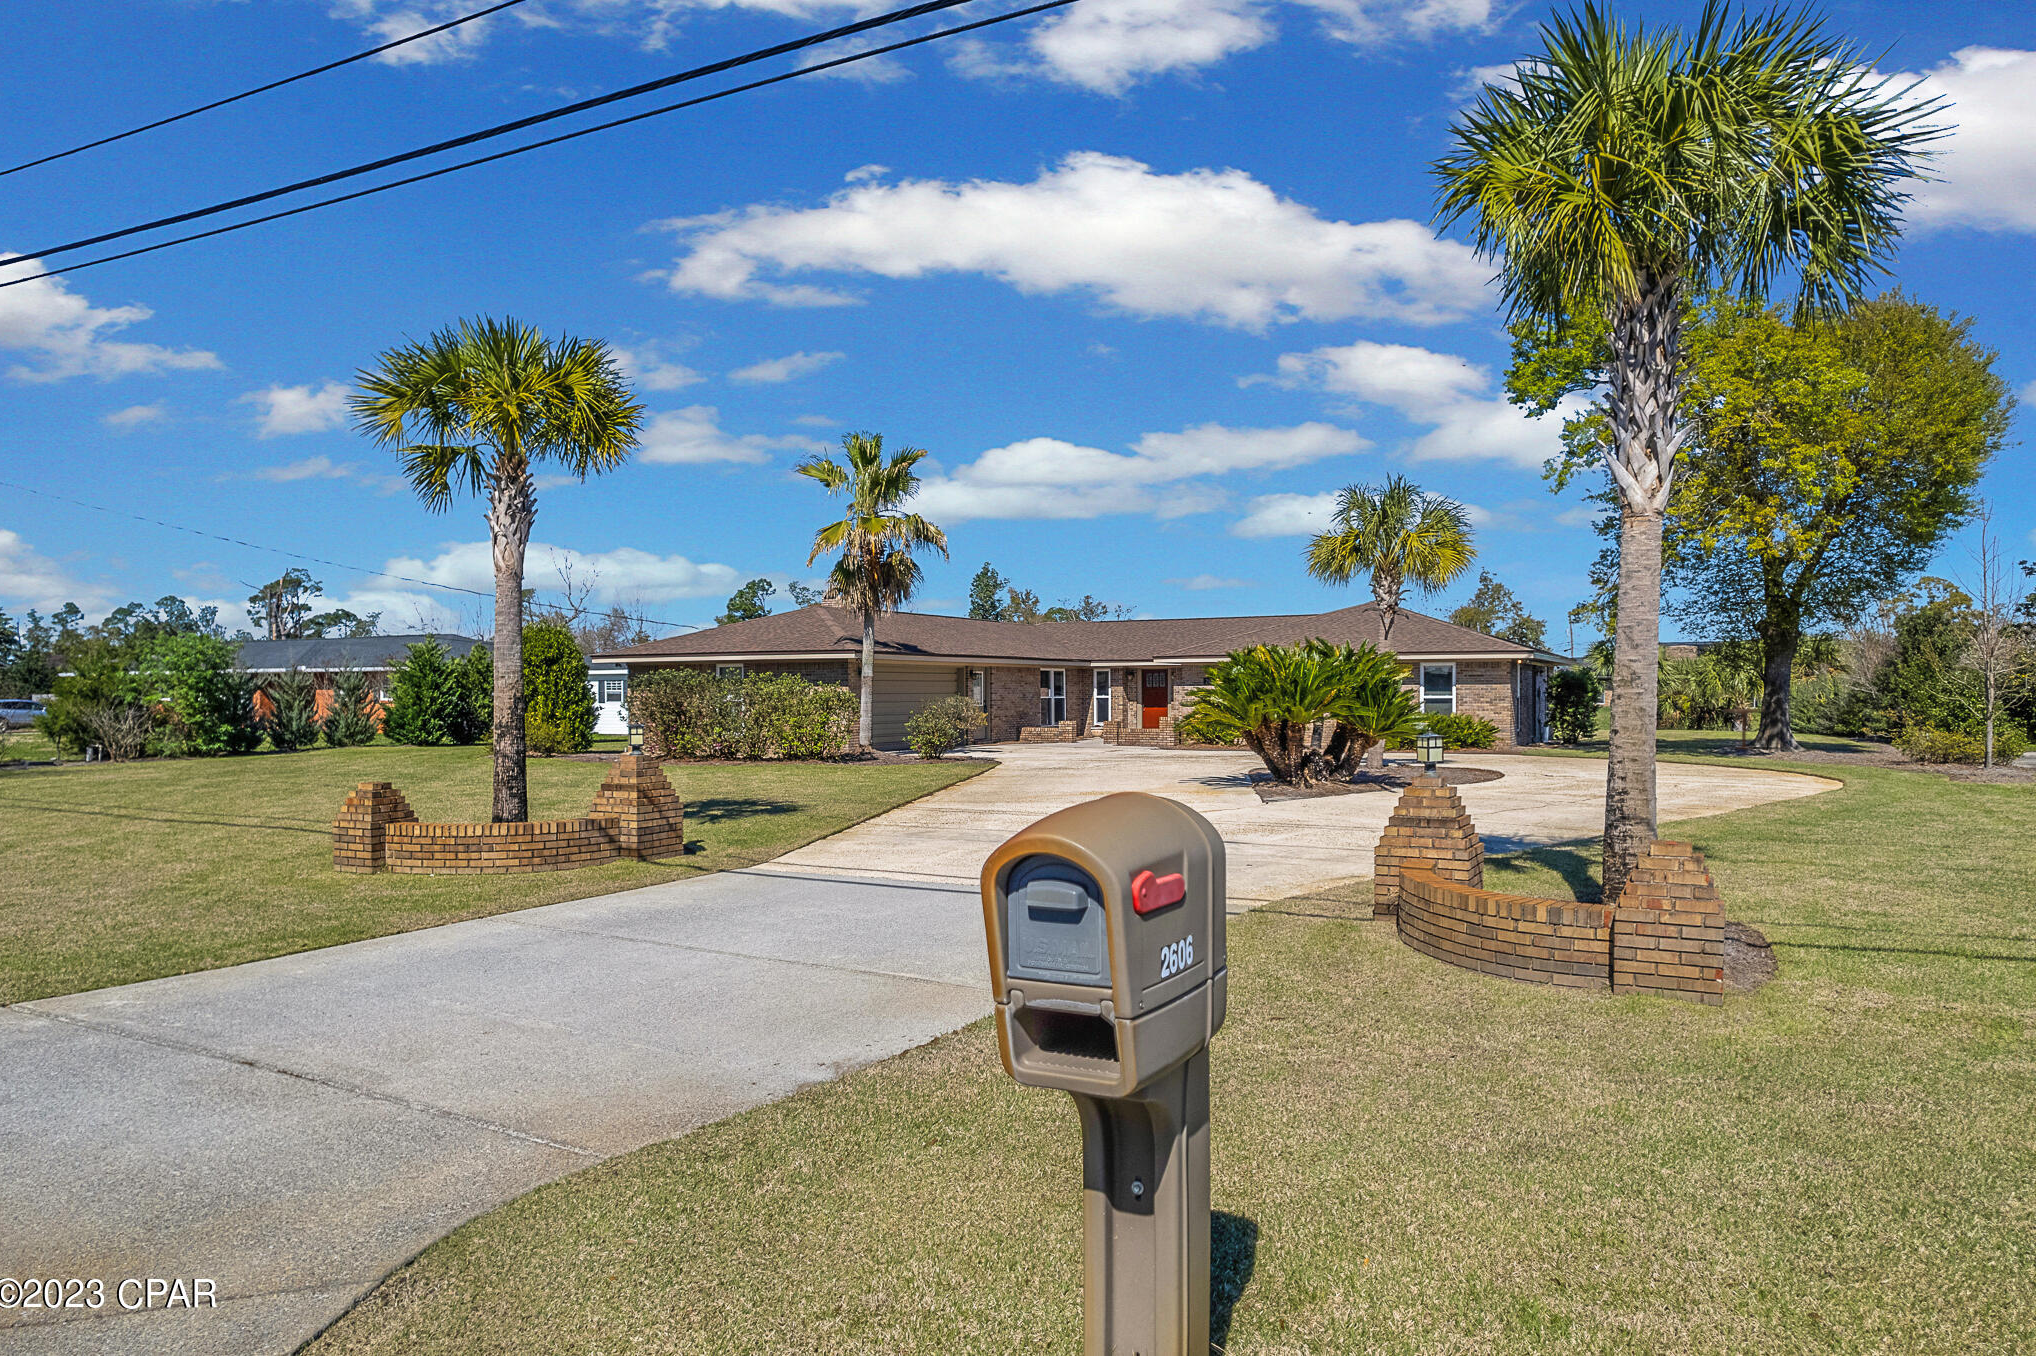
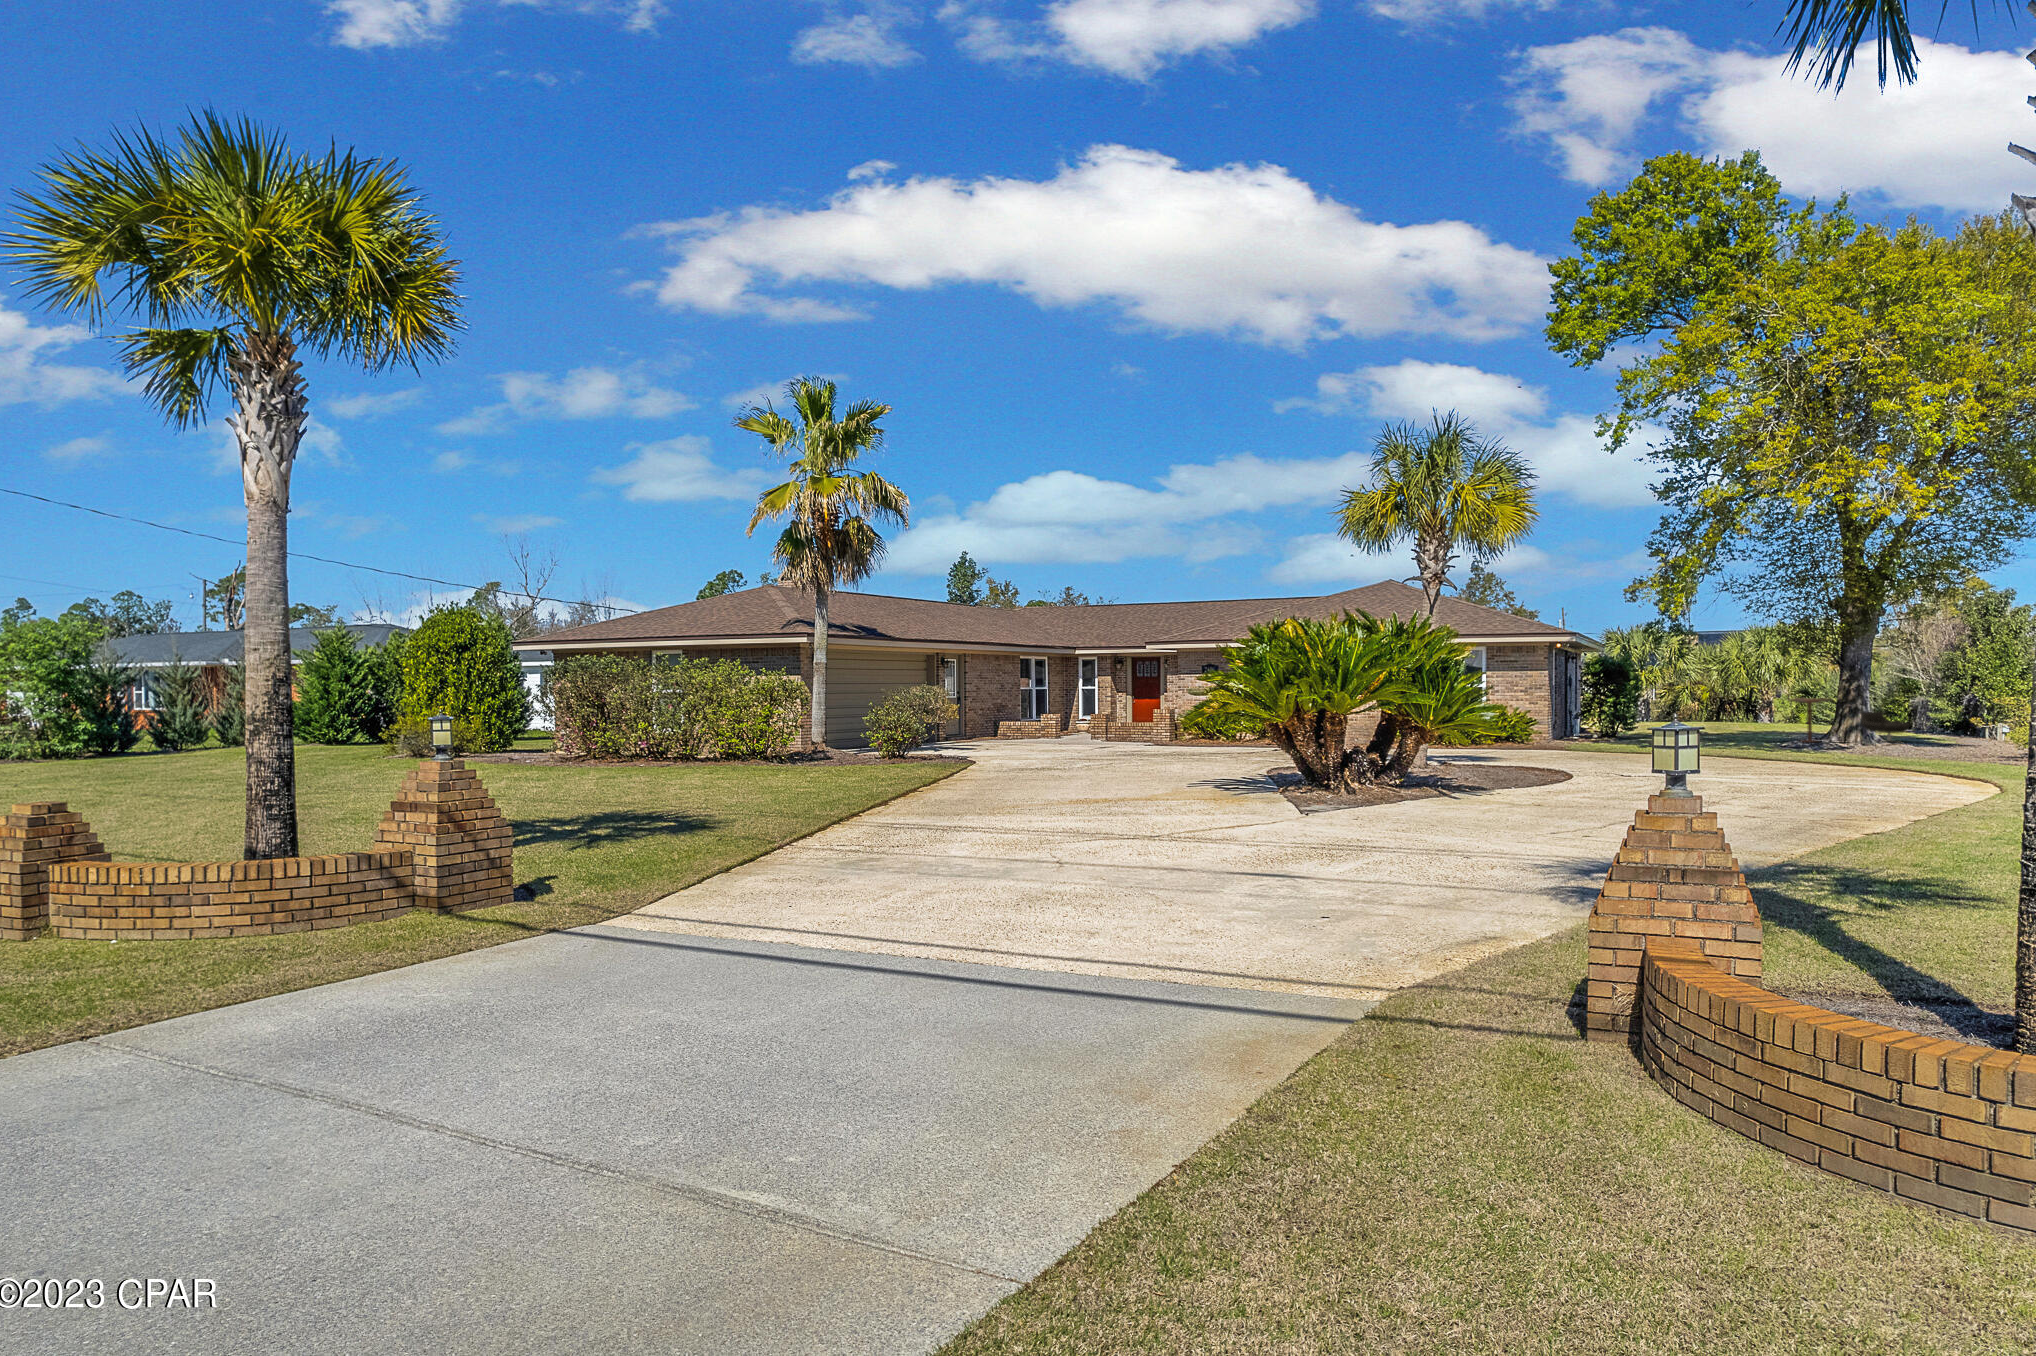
lounge chair: none [1790,721,1833,749] -> present [1861,711,1910,742]

